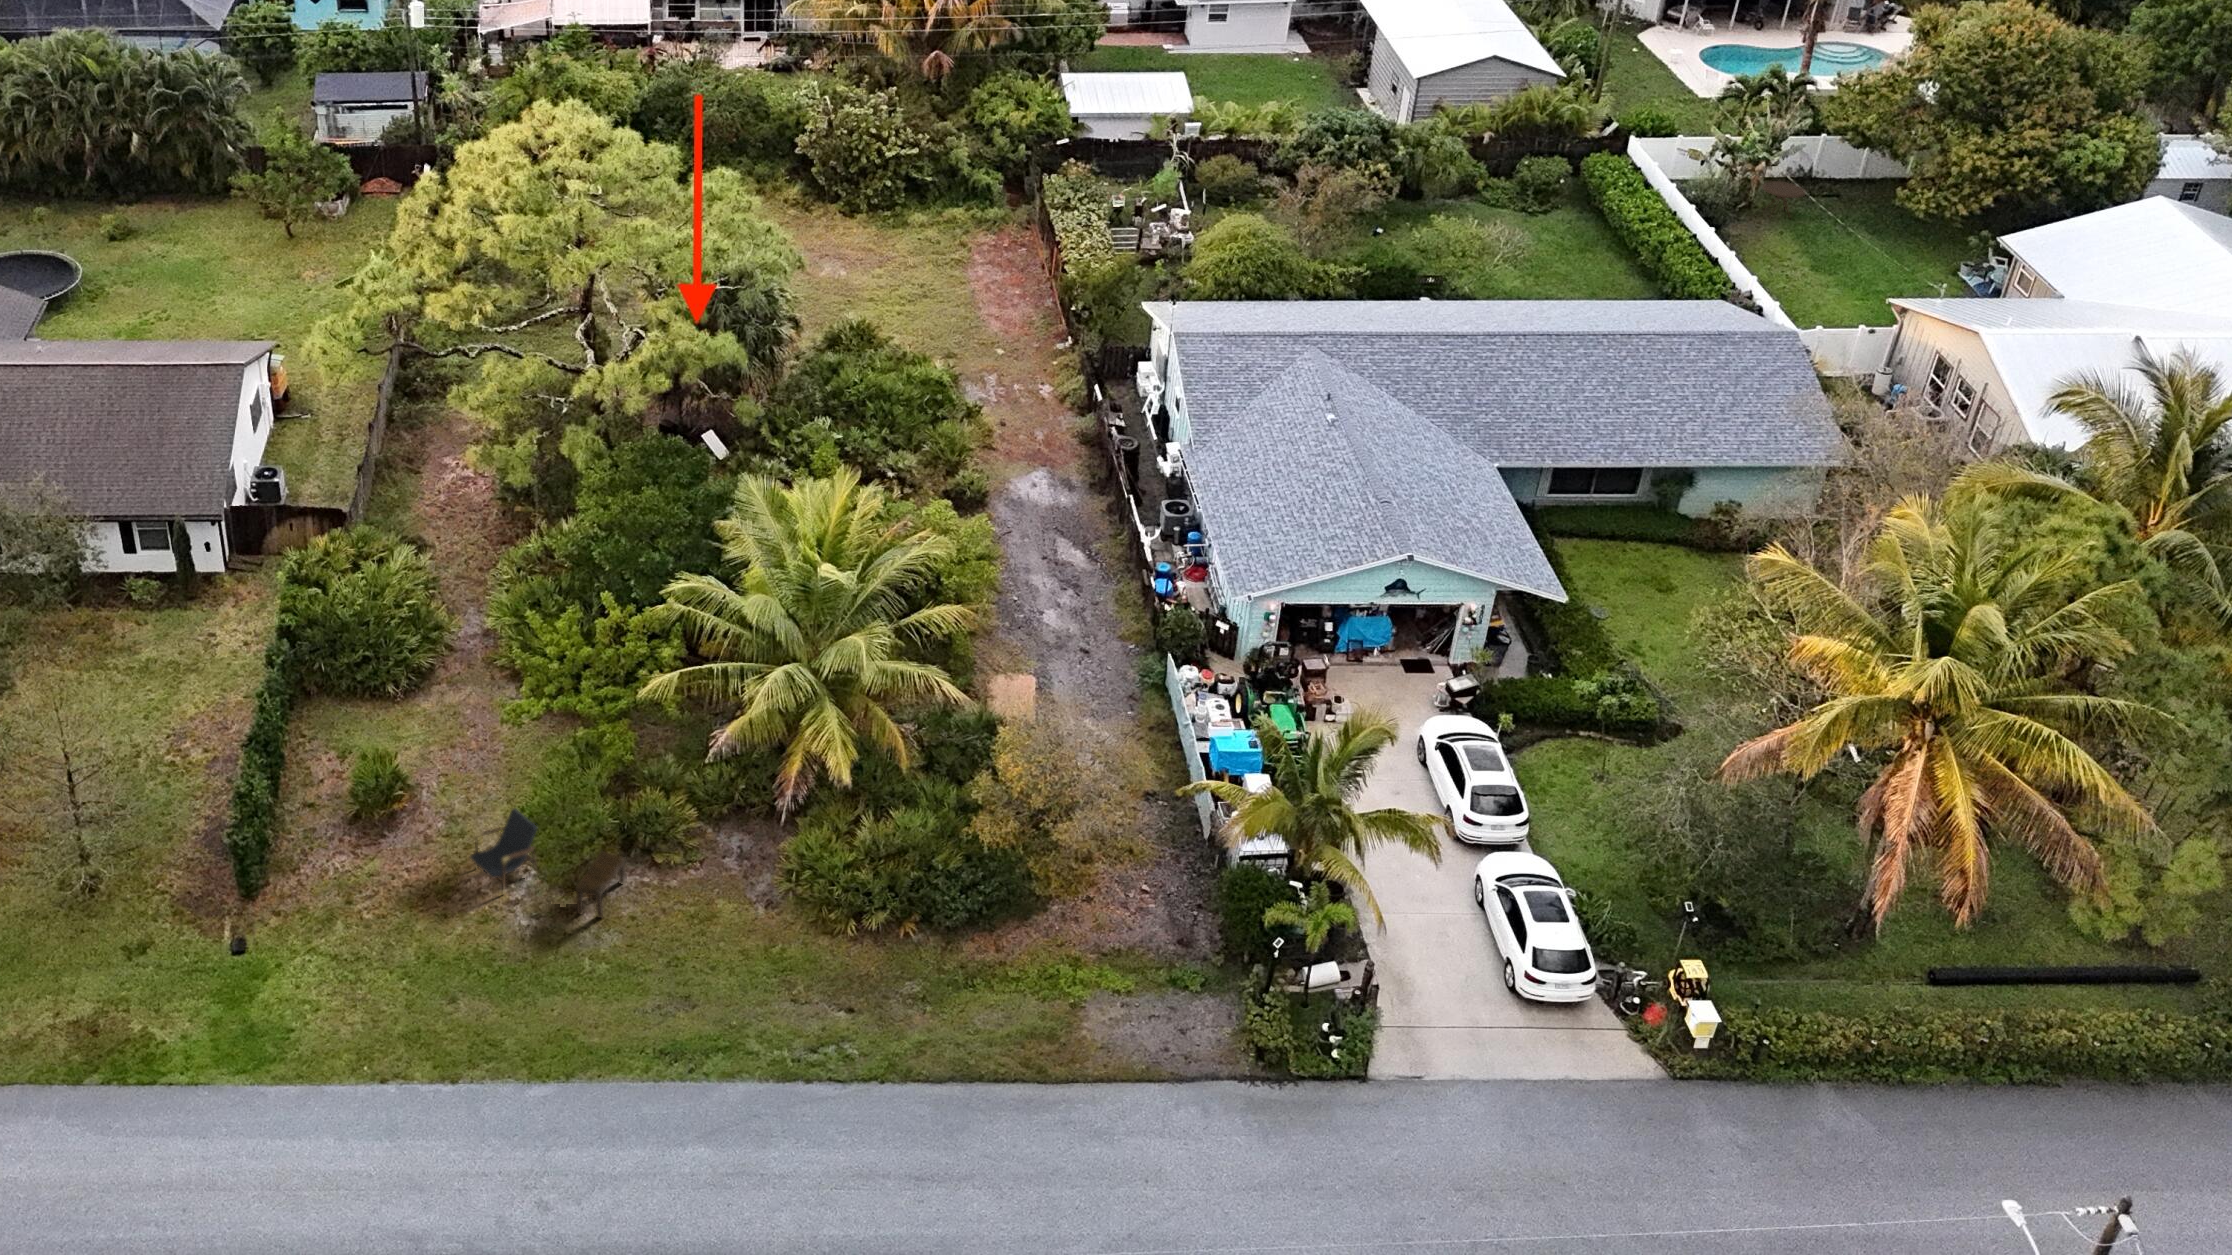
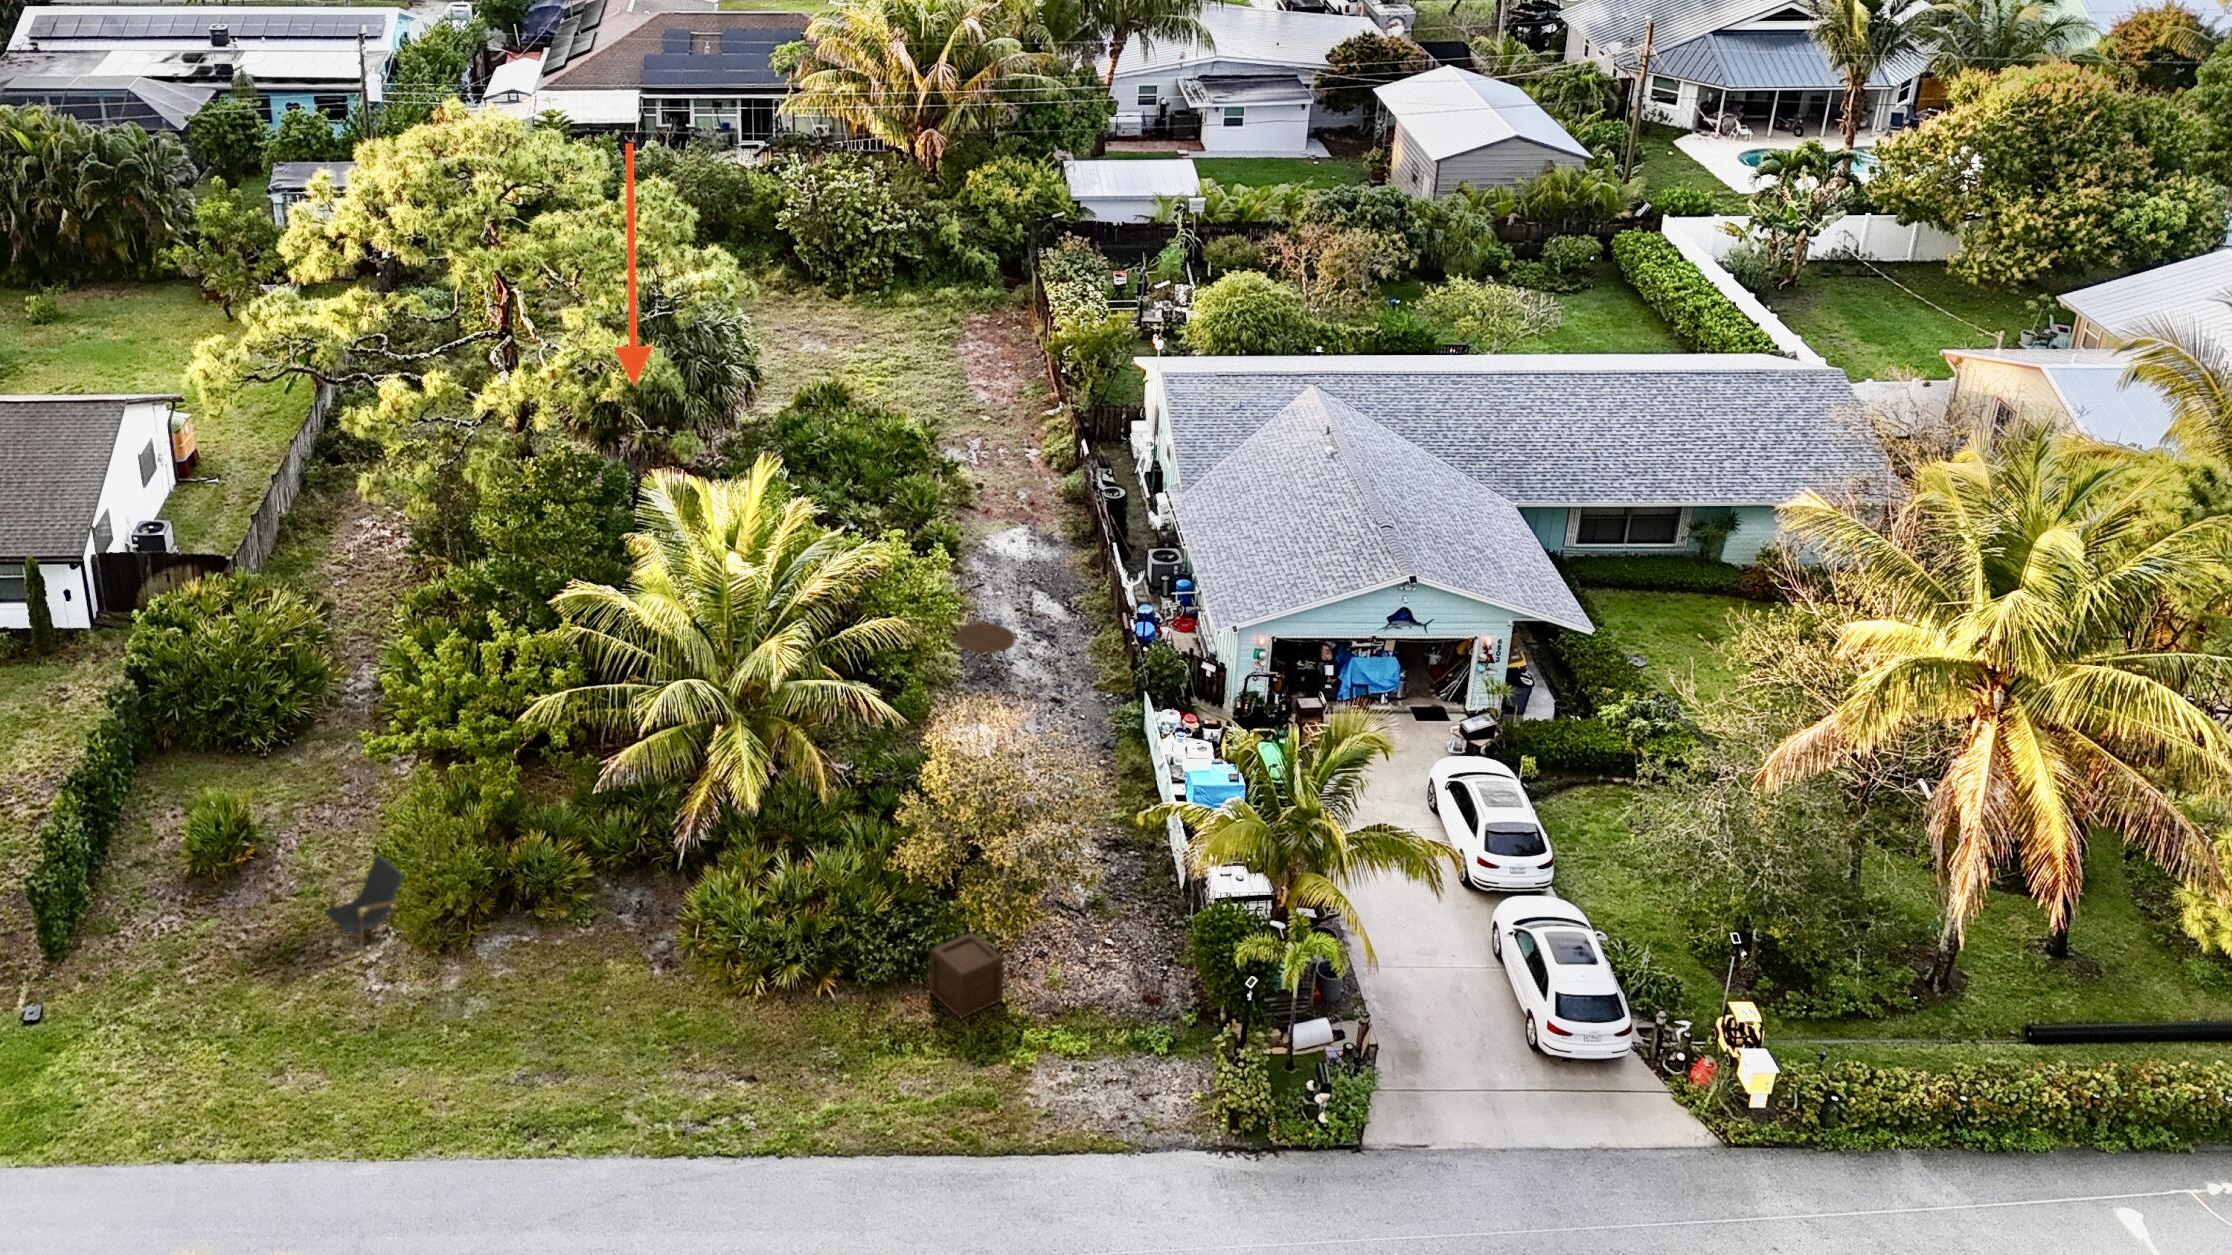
round table: present [1762,181,1806,209] -> present [954,622,1016,678]
bench: present [576,851,625,918] -> none [441,902,506,978]
wooden crate: none [992,885,1059,961] -> present [929,933,1004,1018]

